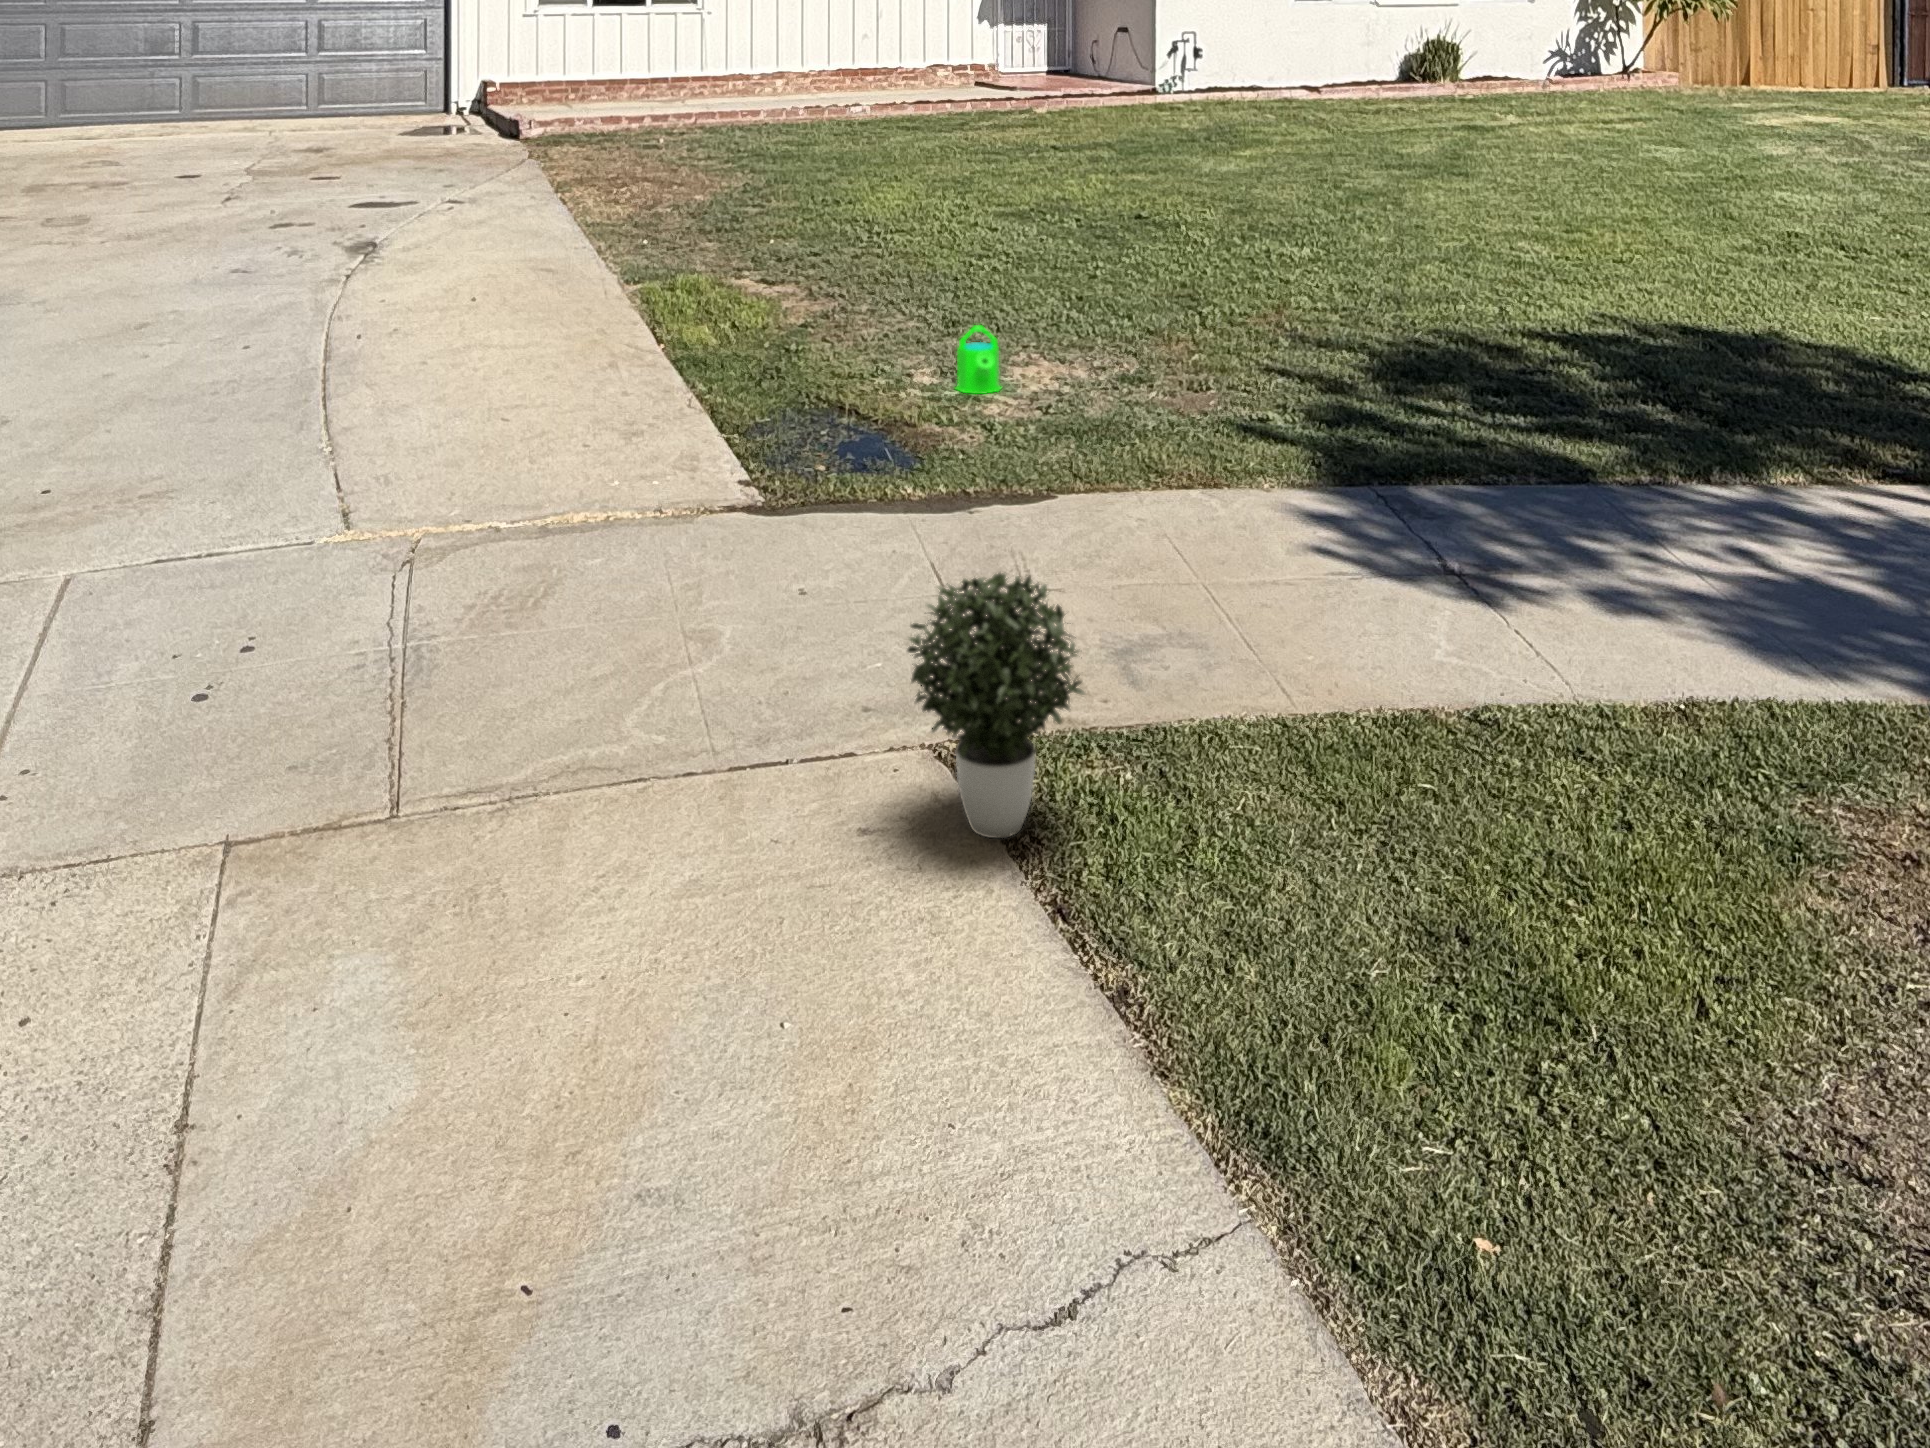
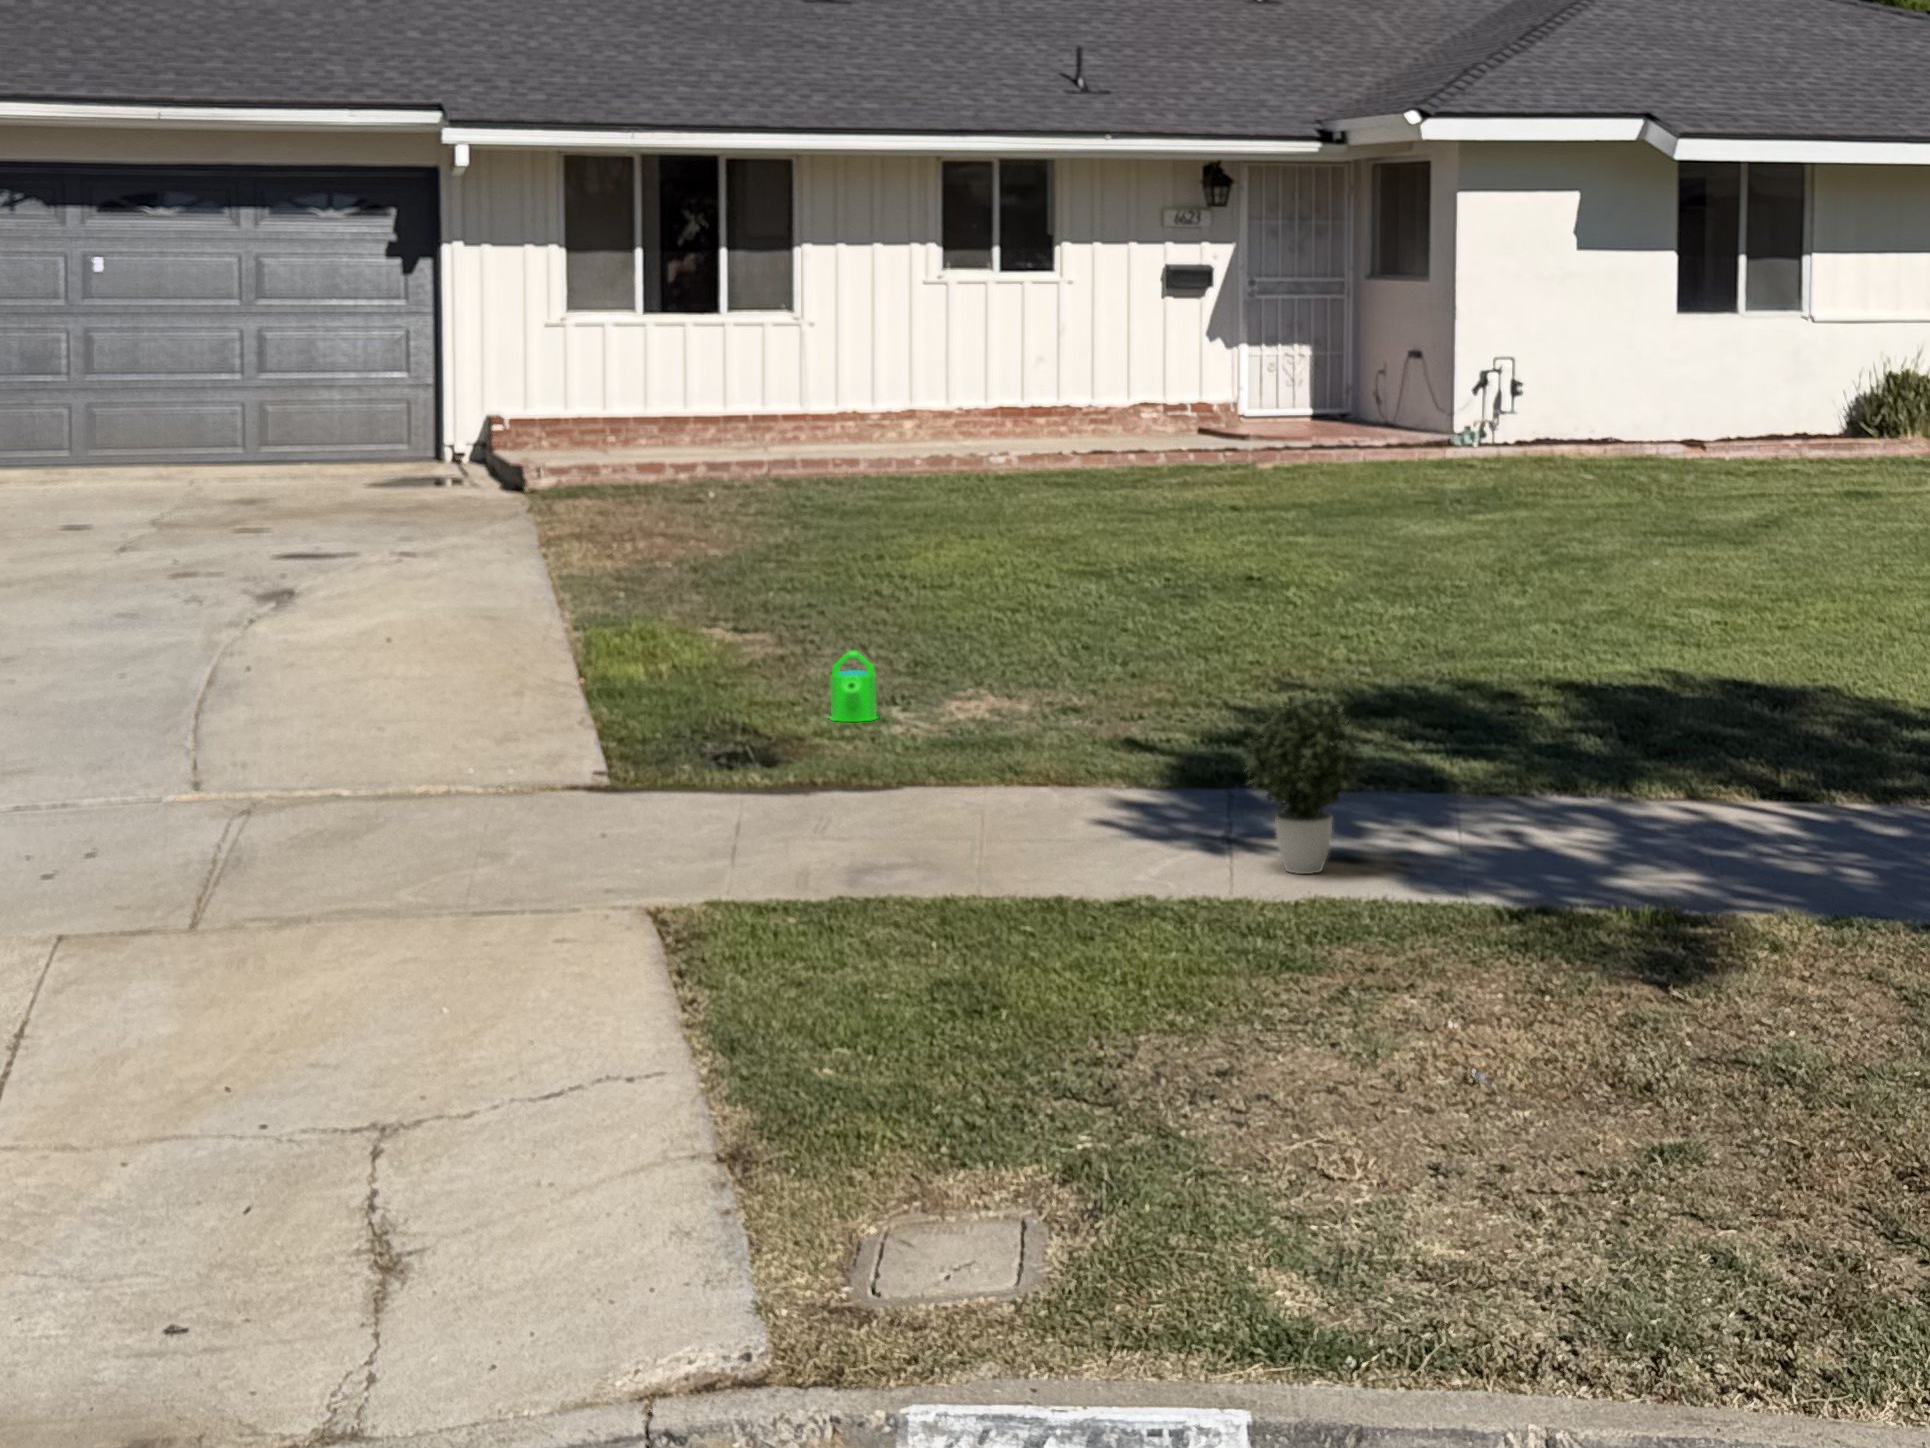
potted plant: present [907,573,1084,838] -> present [1242,695,1365,874]

